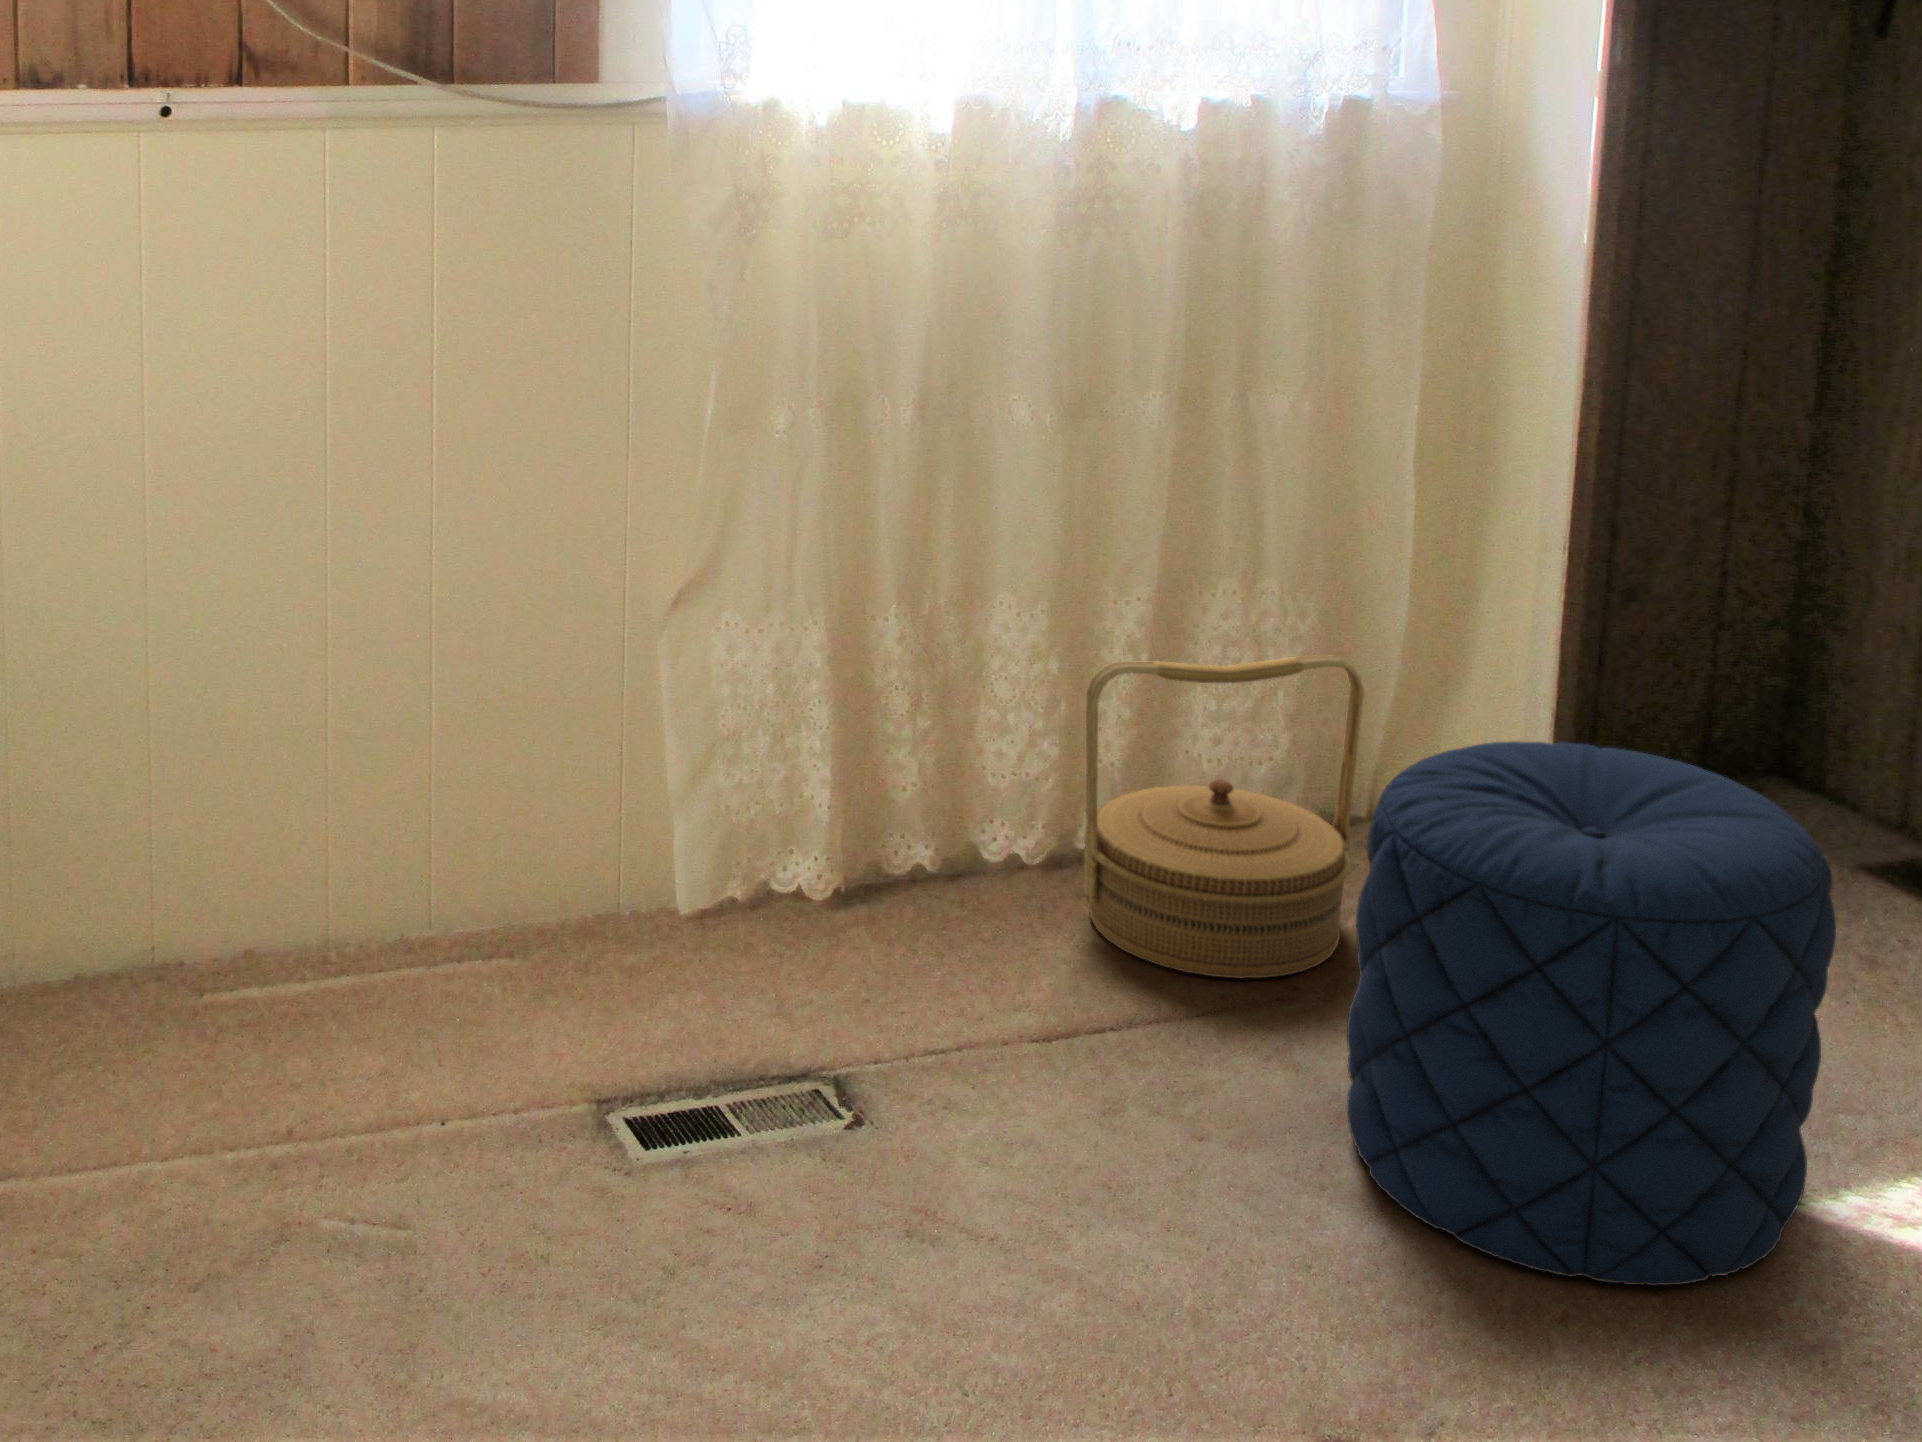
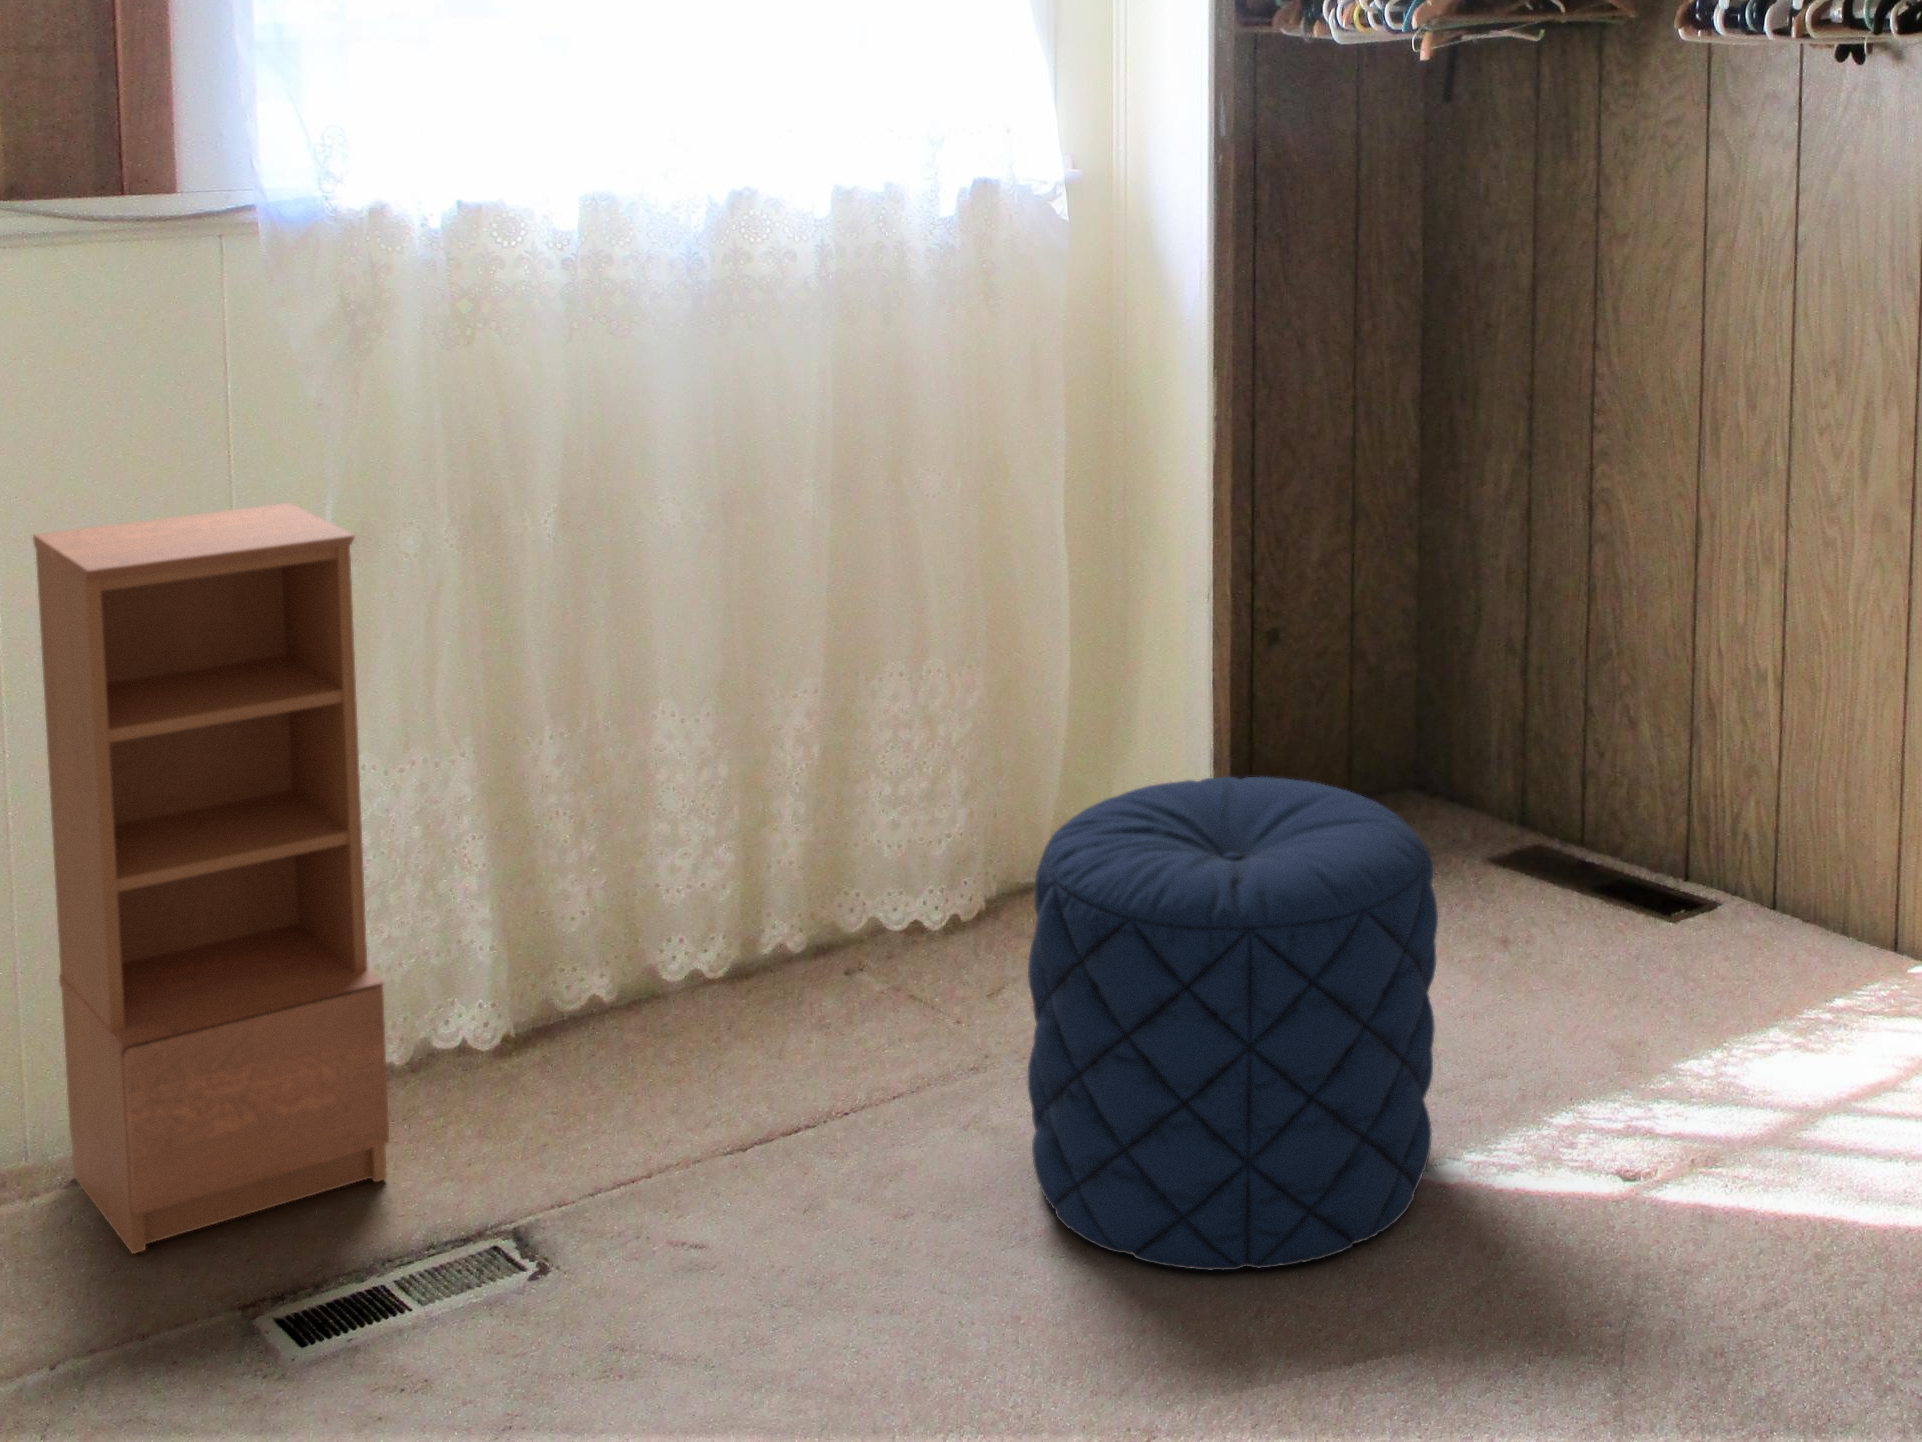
bookcase: none [467,373,735,1033] -> present [33,503,389,1254]
woven basket: present [1083,655,1364,979] -> none [759,725,1035,1061]

